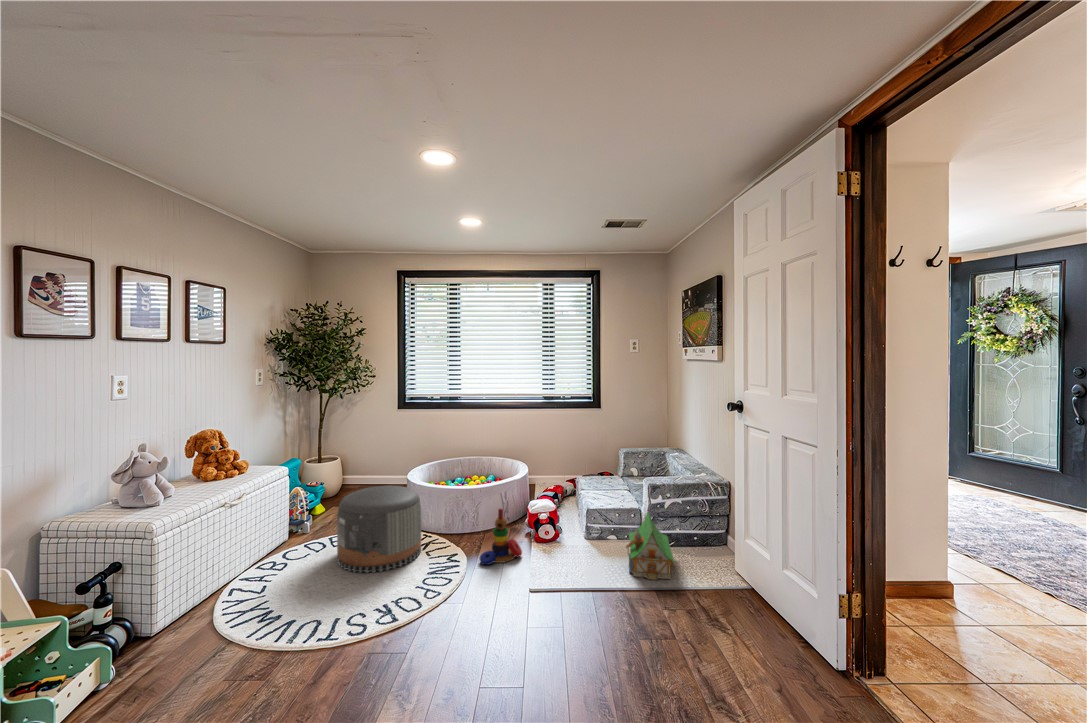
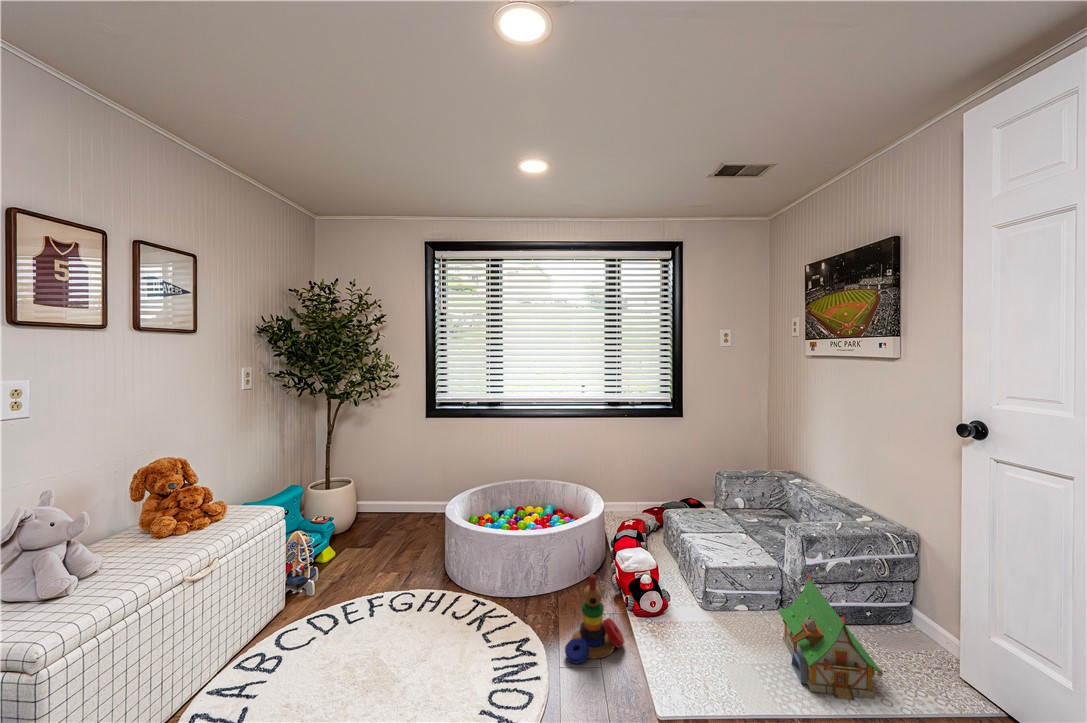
pouf: present [337,486,421,573] -> none [354,535,474,679]

